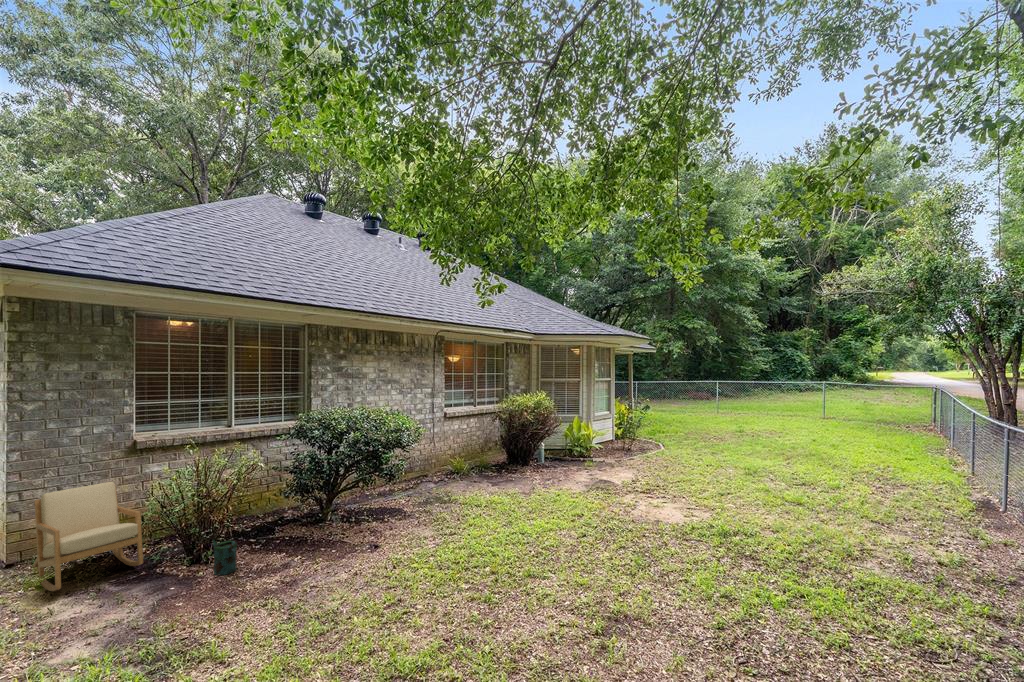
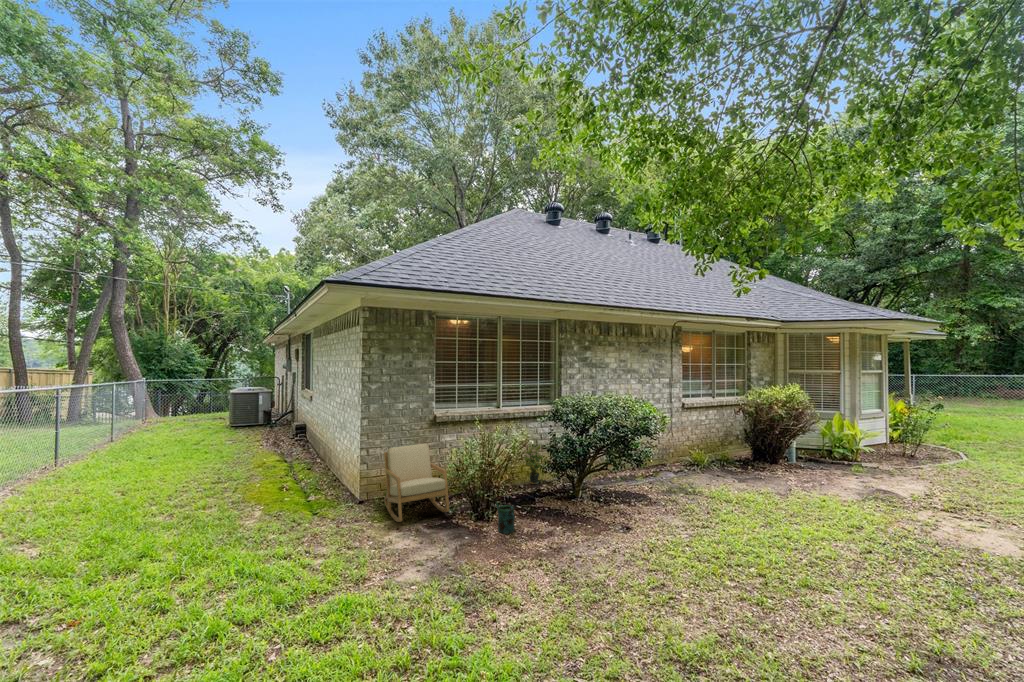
potted plant: none [260,468,286,516] -> present [525,445,543,484]

